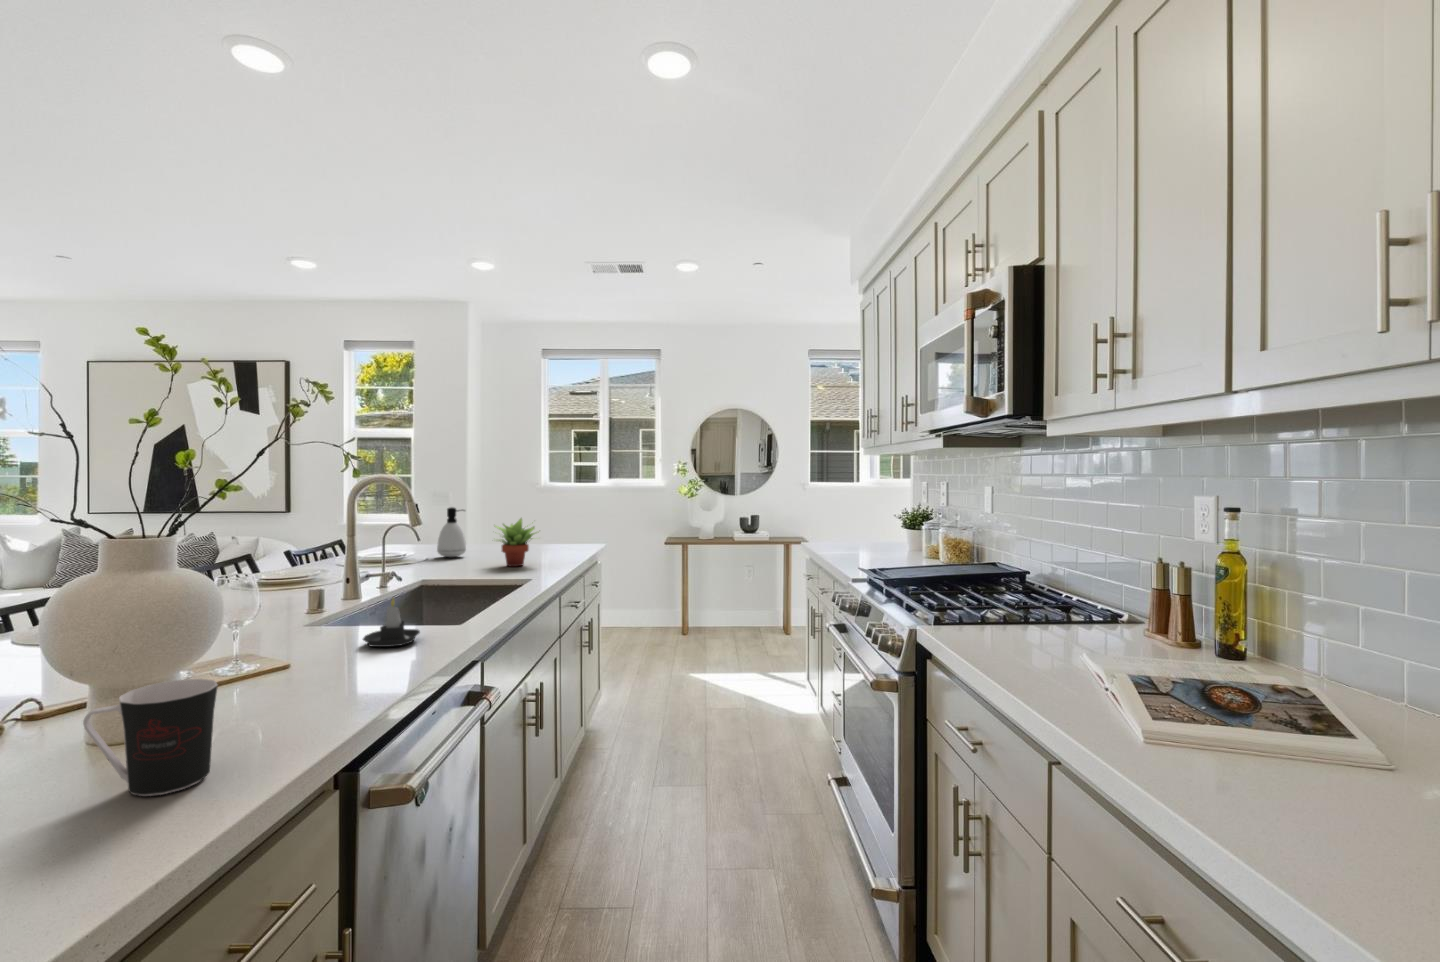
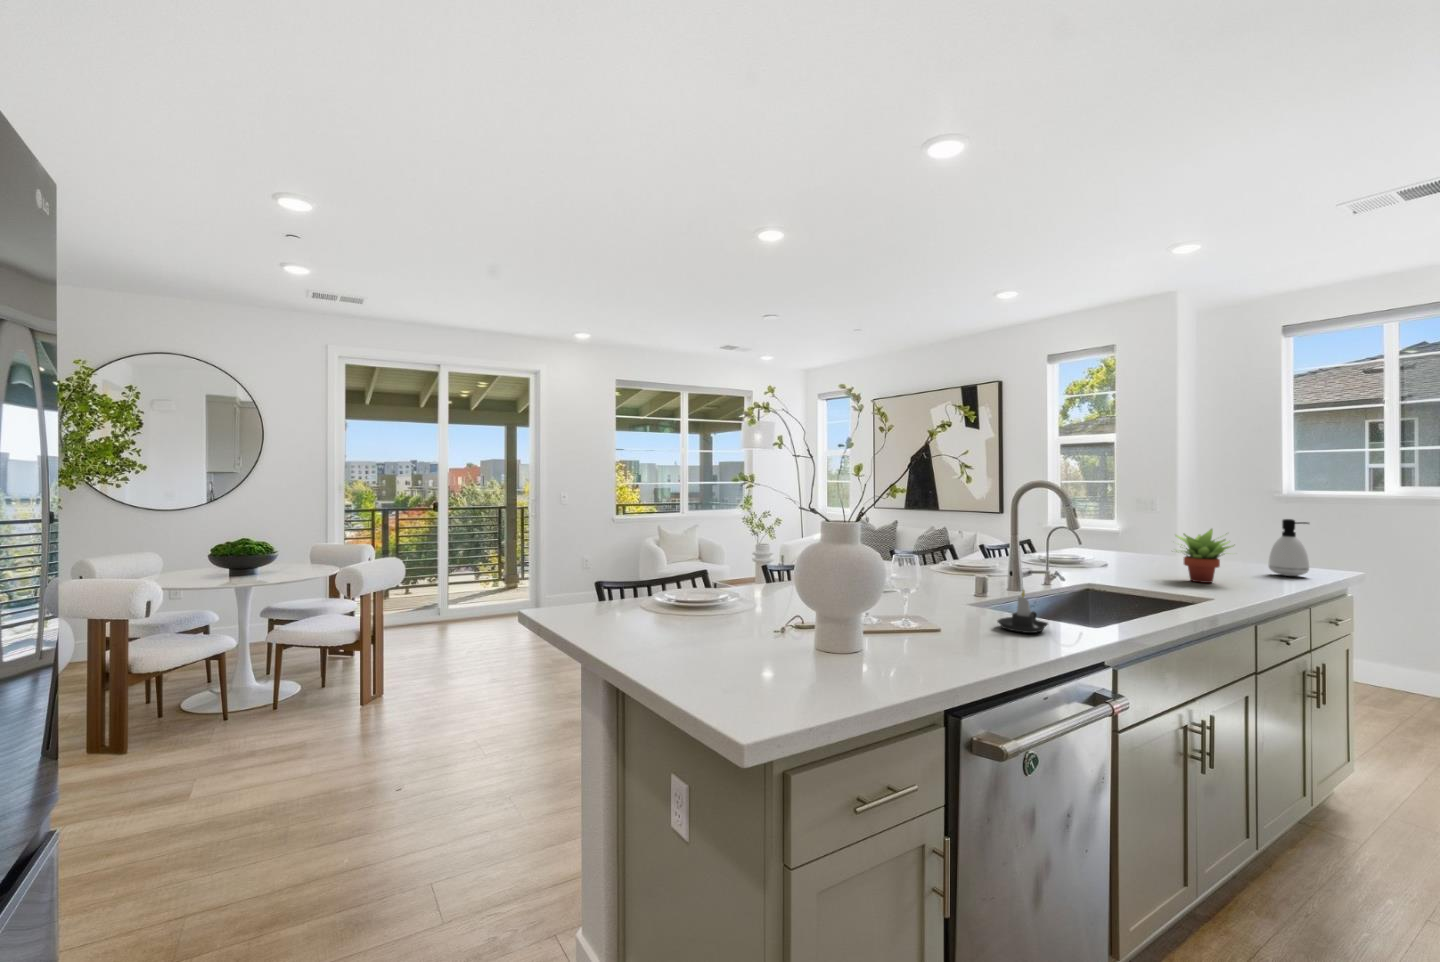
soap dispenser: present [437,507,466,557] -> present [1269,519,1309,576]
coffee cup: present [83,679,218,796] -> none [799,615,863,685]

